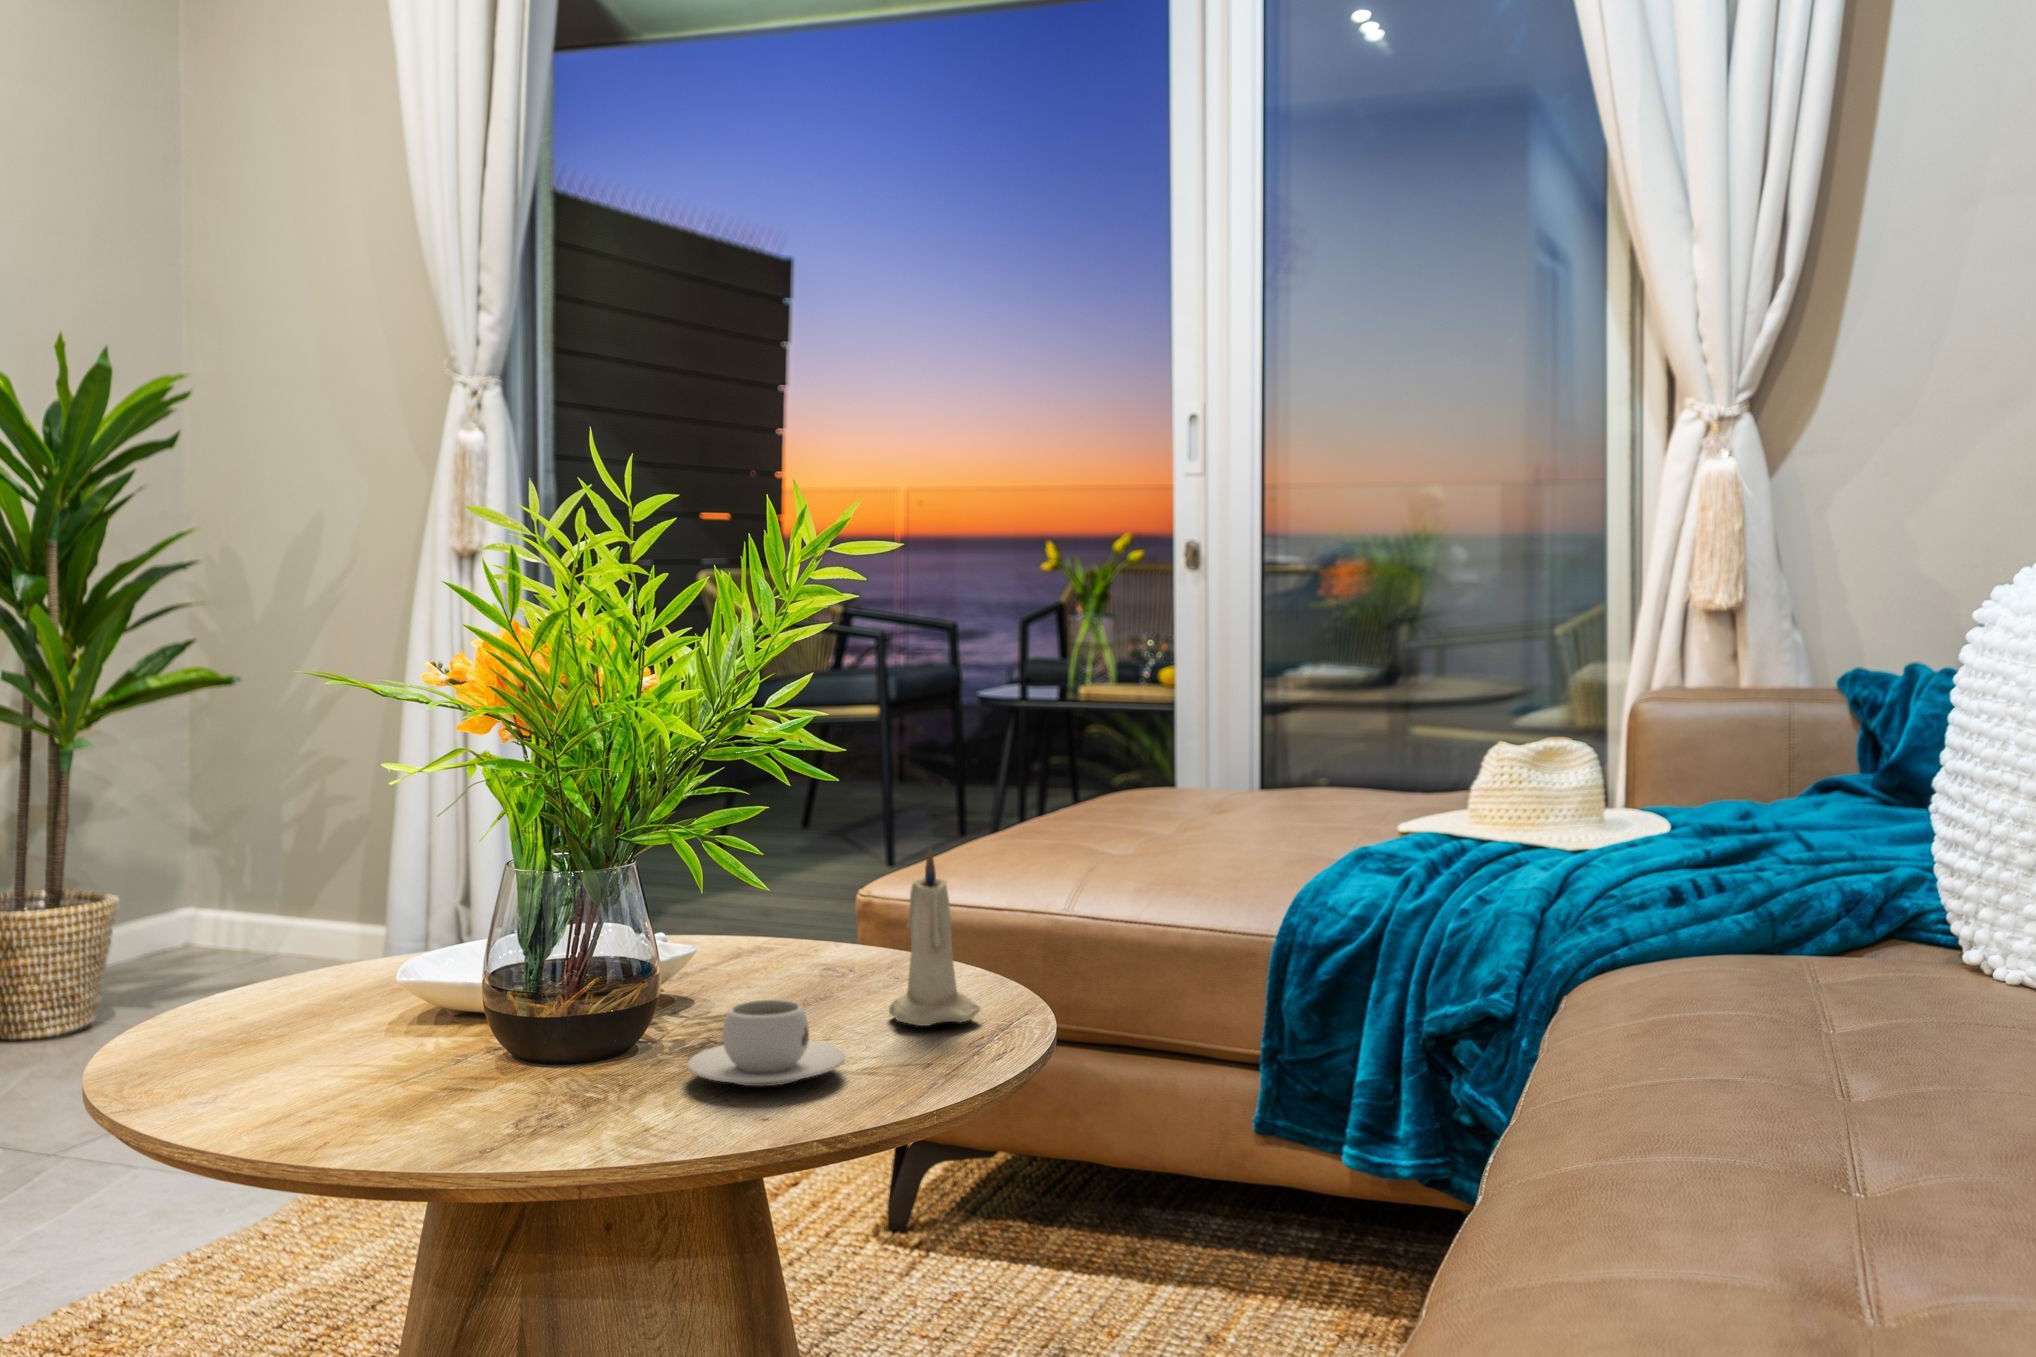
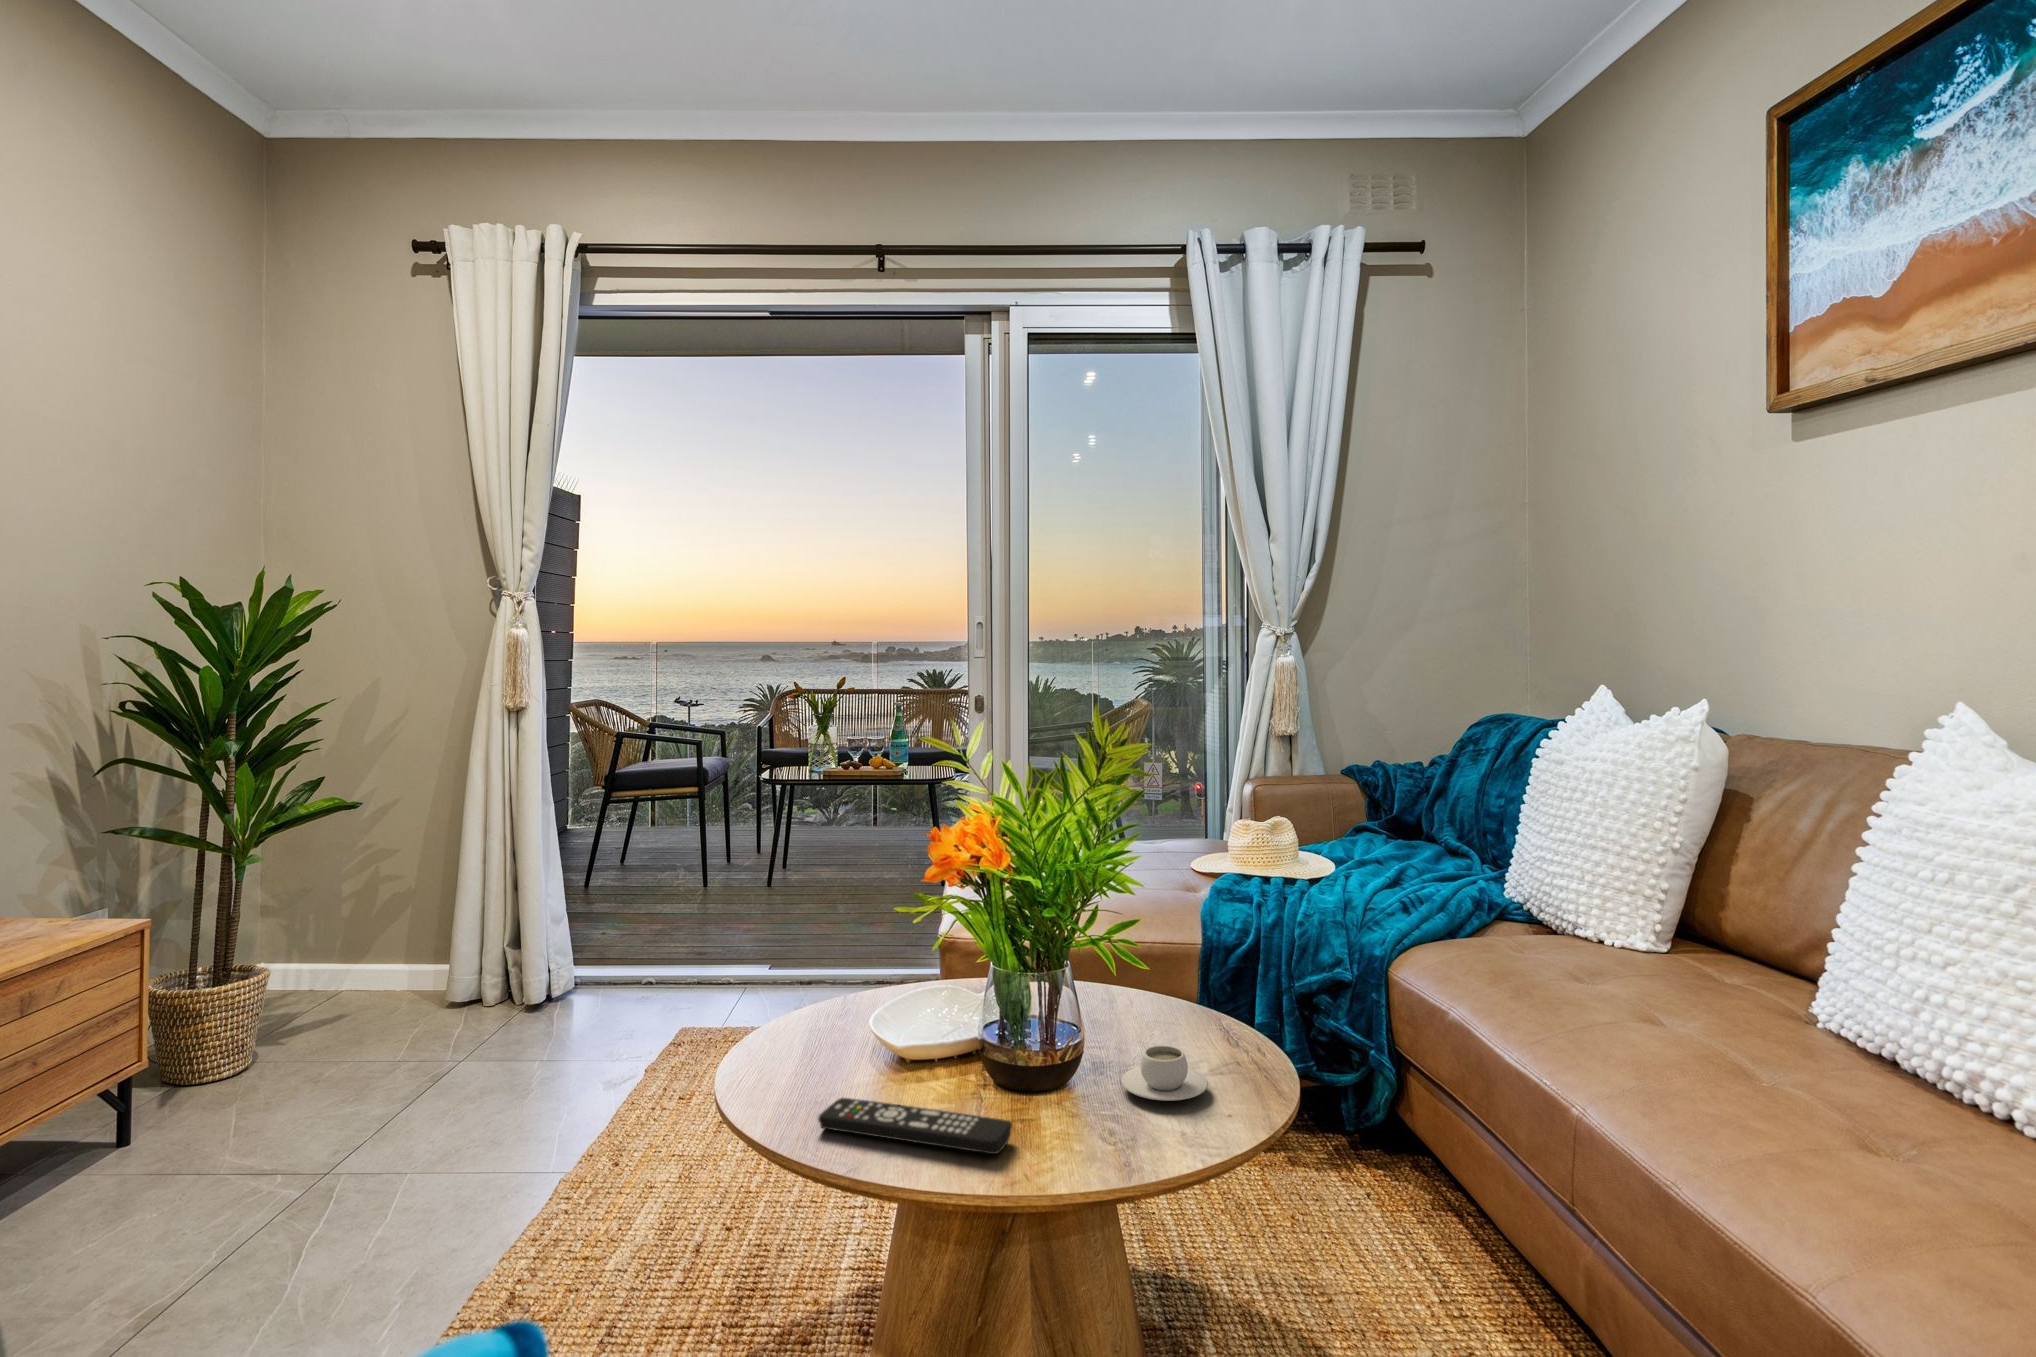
candle: present [889,848,980,1026] -> none [1151,942,1203,1042]
remote control: none [187,1020,418,1108] -> present [818,1098,1012,1154]

